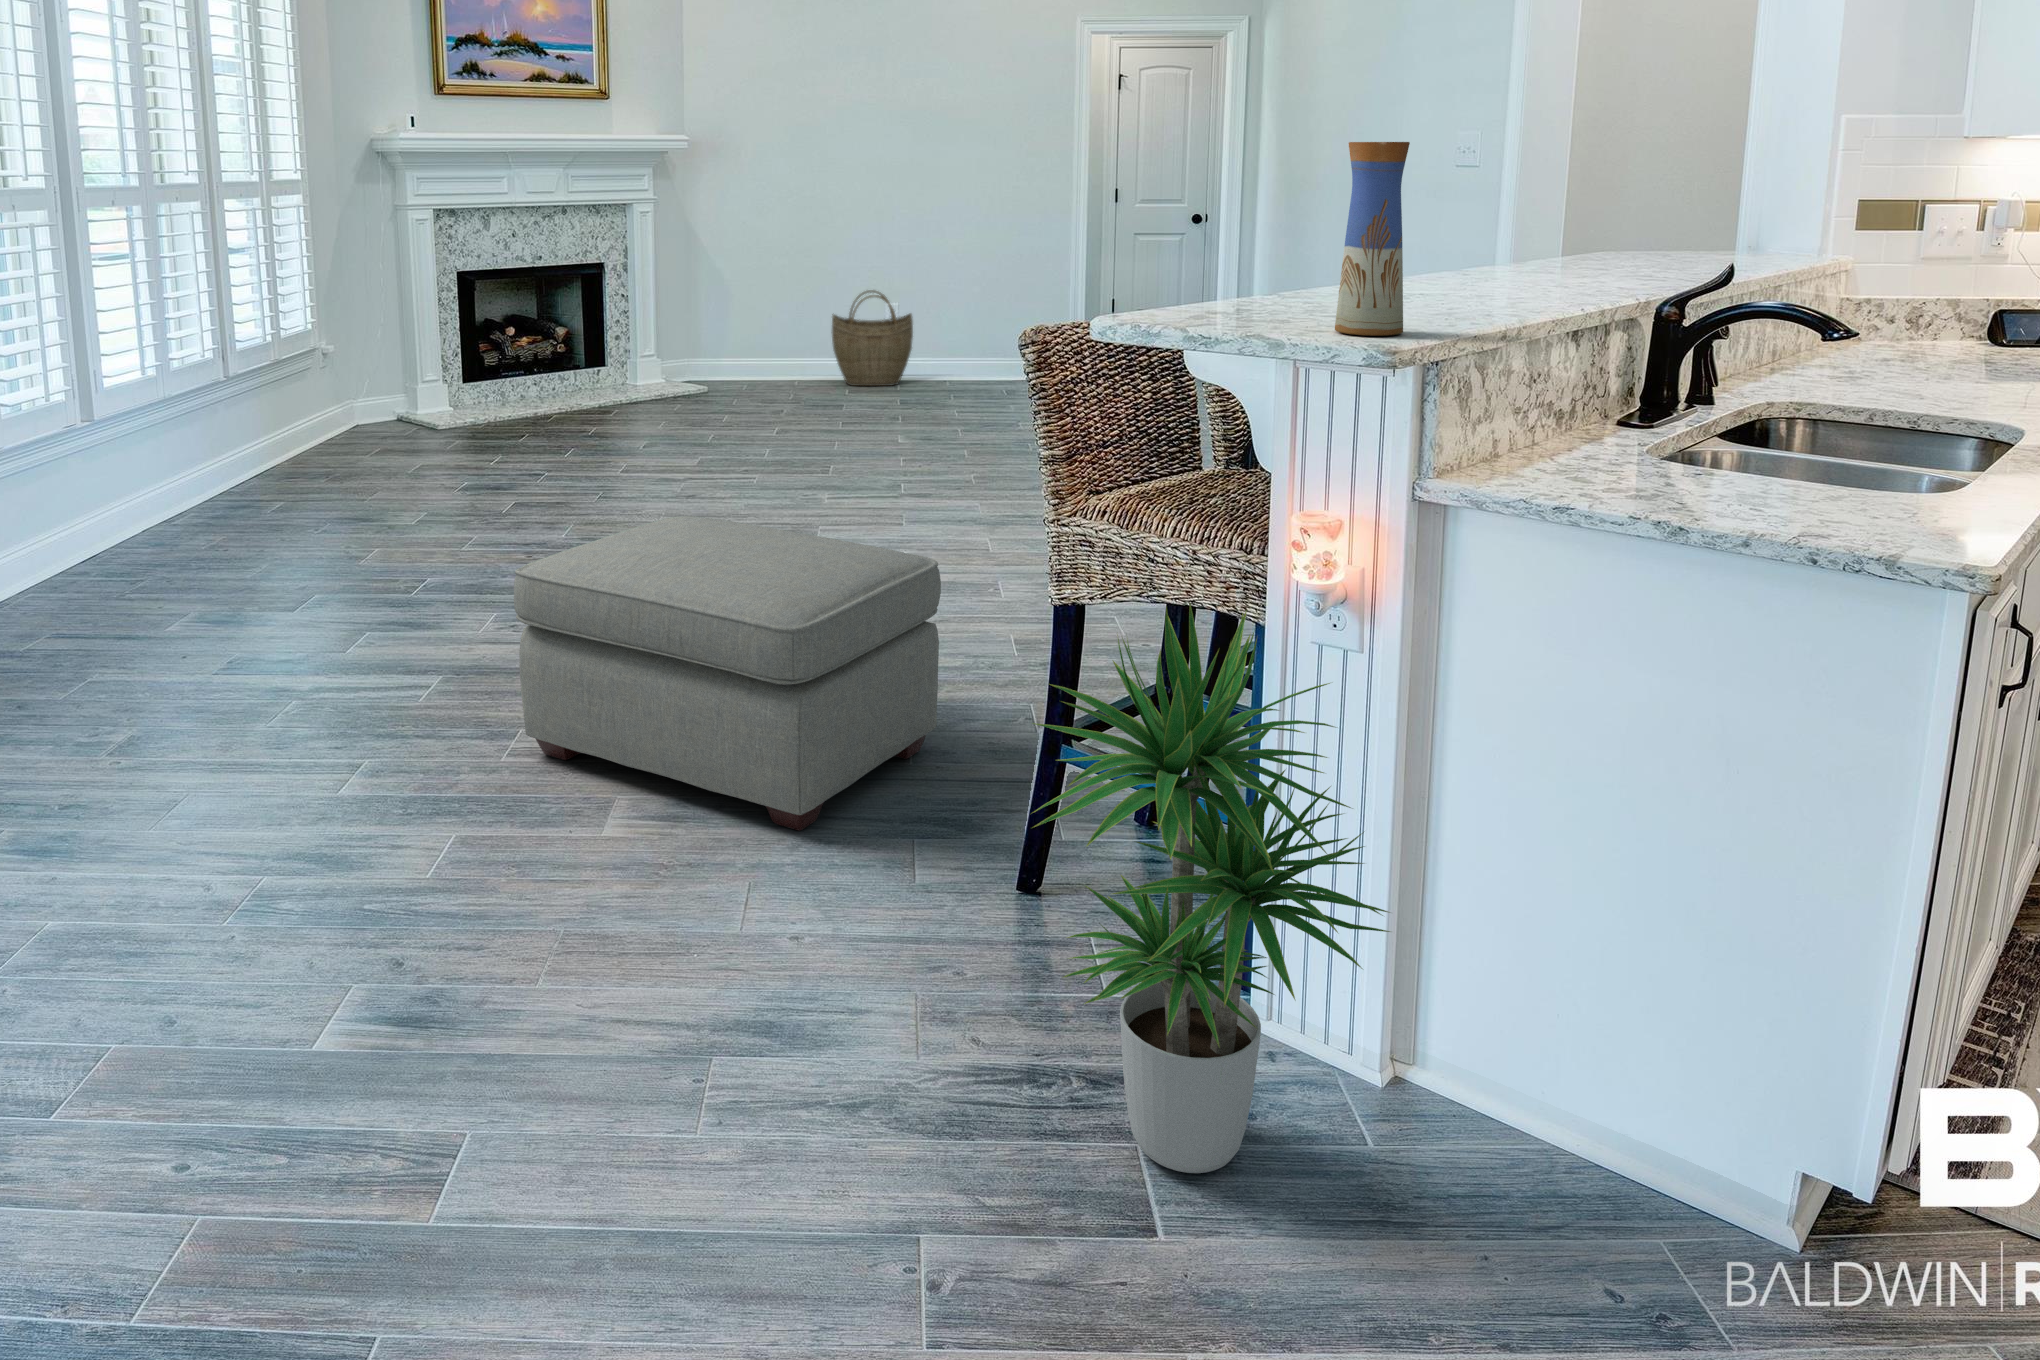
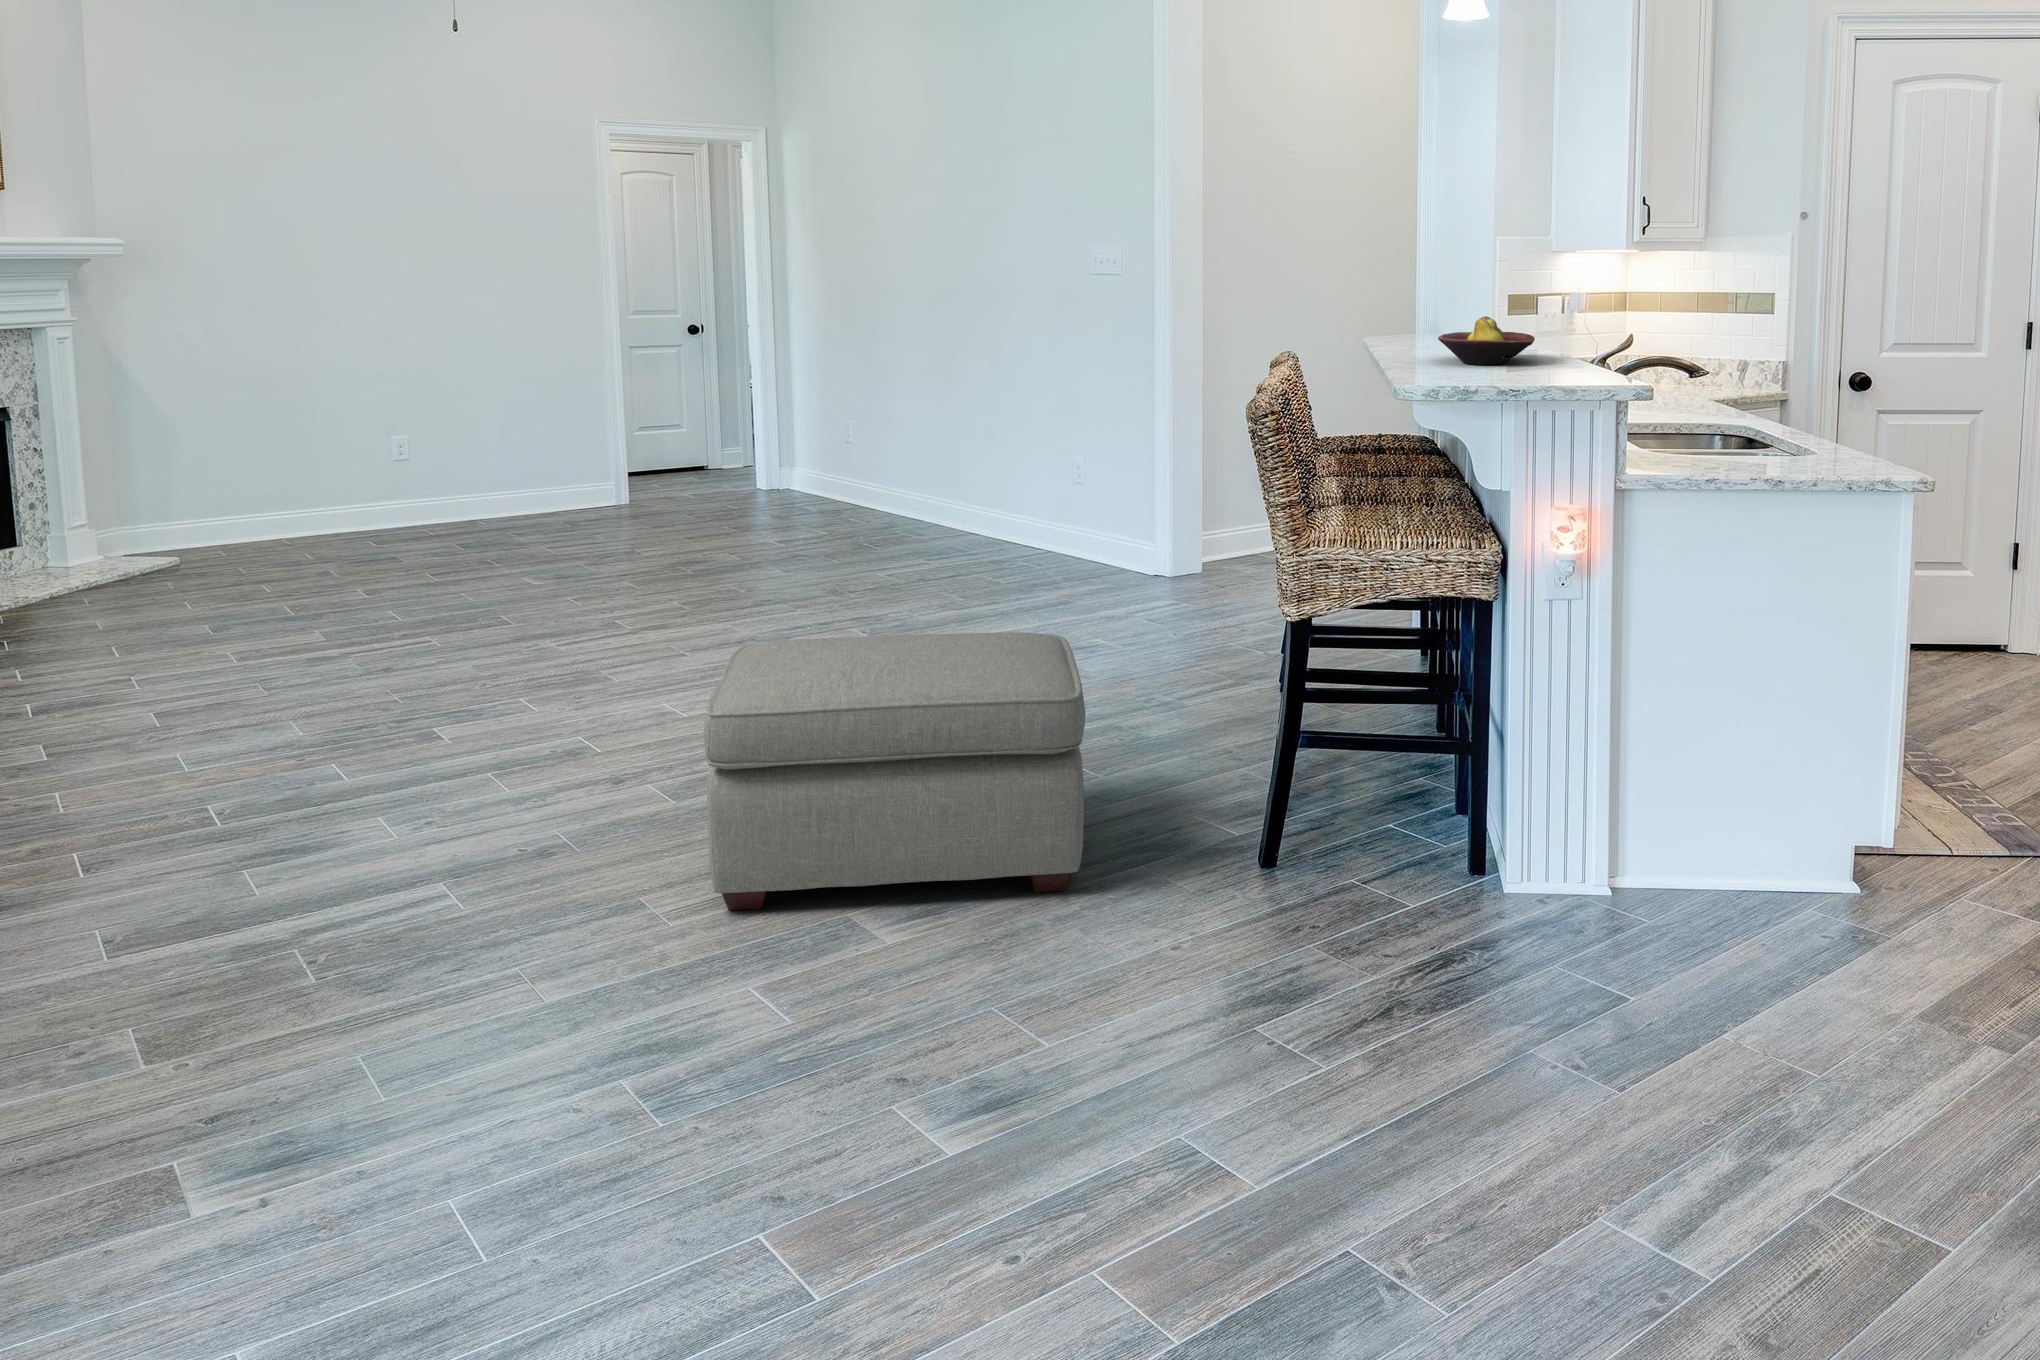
vase: present [1335,142,1410,336] -> none [1553,264,1598,389]
fruit bowl: none [1417,227,1606,295] -> present [1438,316,1535,365]
woven basket: present [832,290,913,386] -> none [329,420,438,538]
potted plant: present [1033,604,1390,1173] -> none [1461,576,1717,968]

